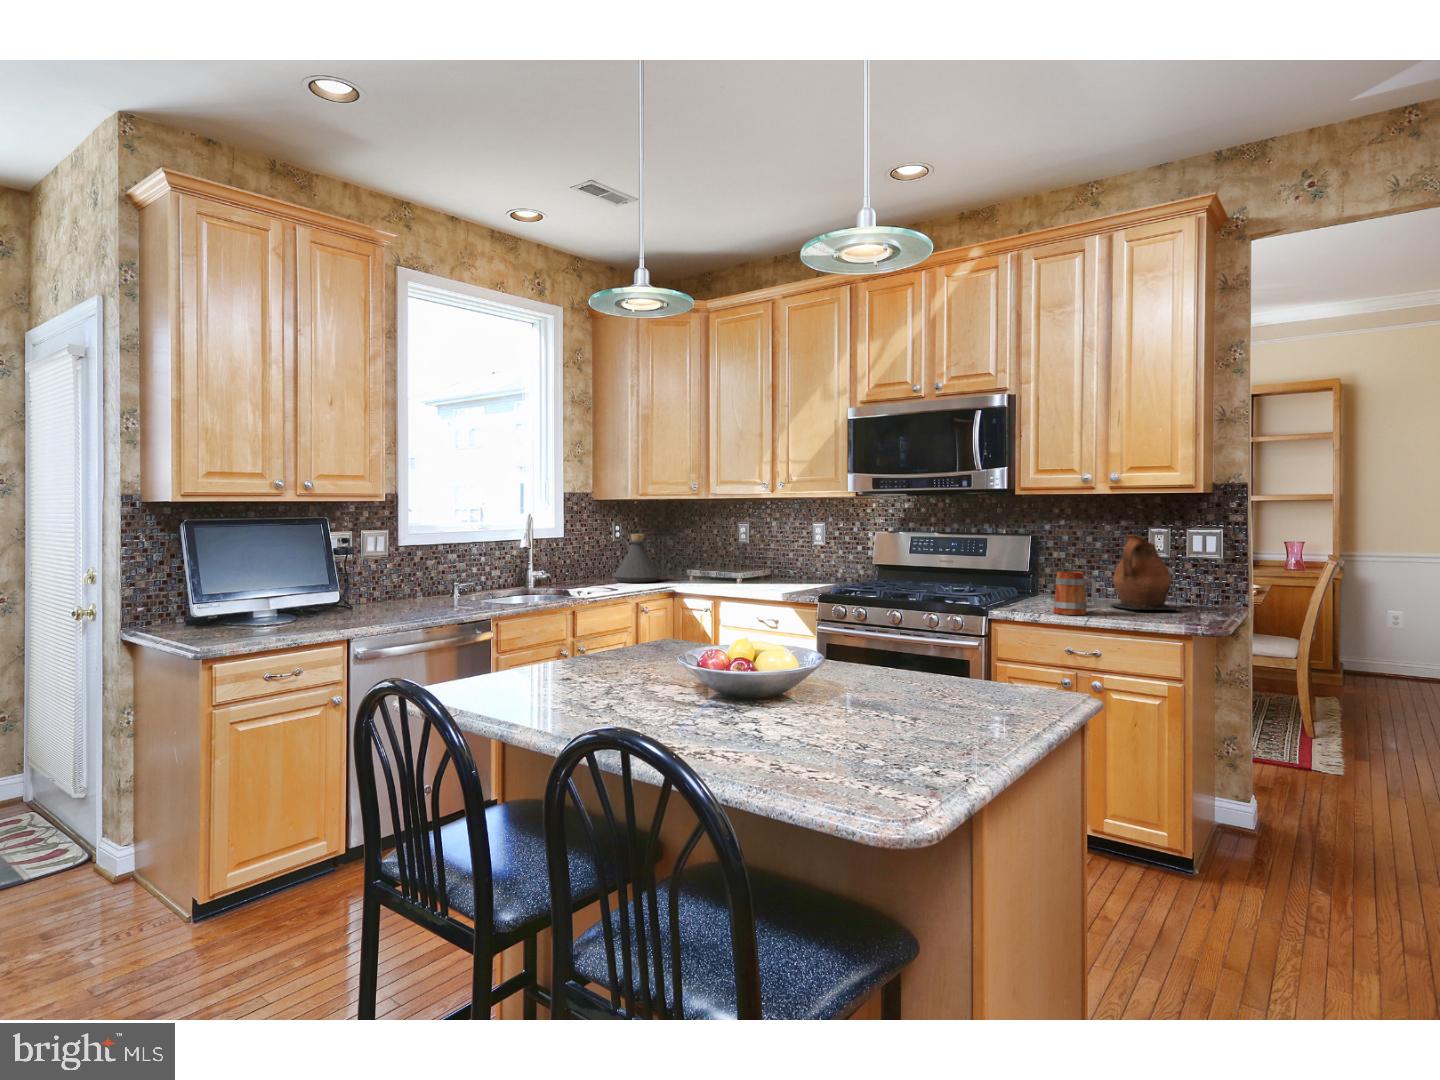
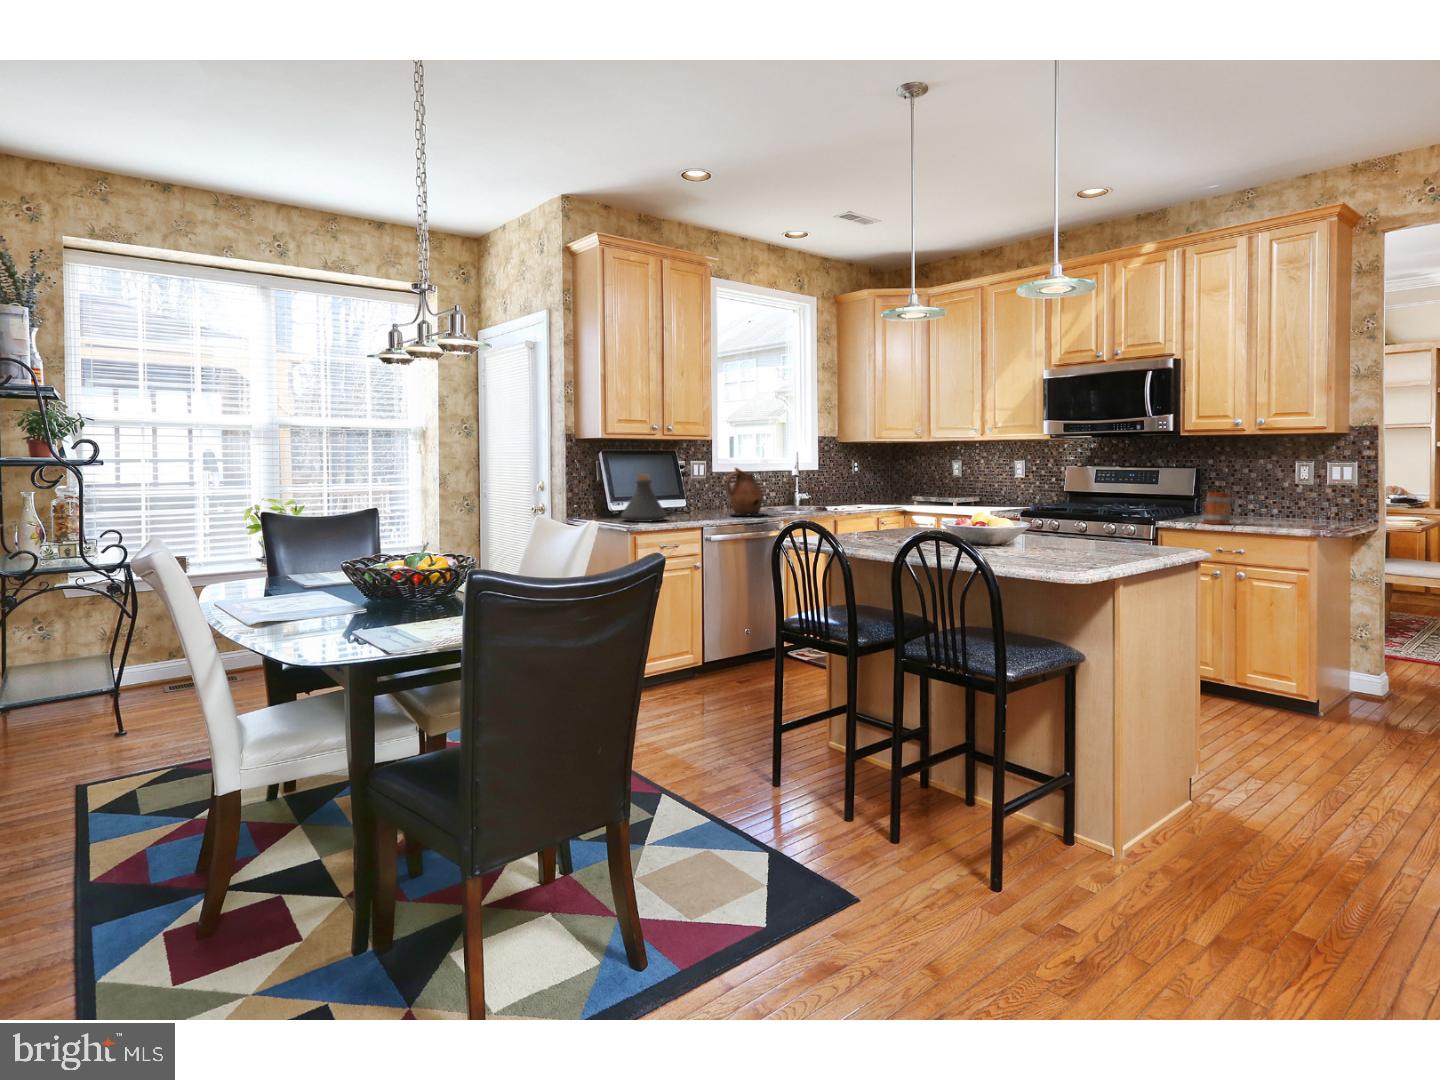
bottle: present [614,534,661,583] -> present [621,474,667,522]
ceramic pitcher: present [1111,535,1180,609] -> present [726,468,764,516]

